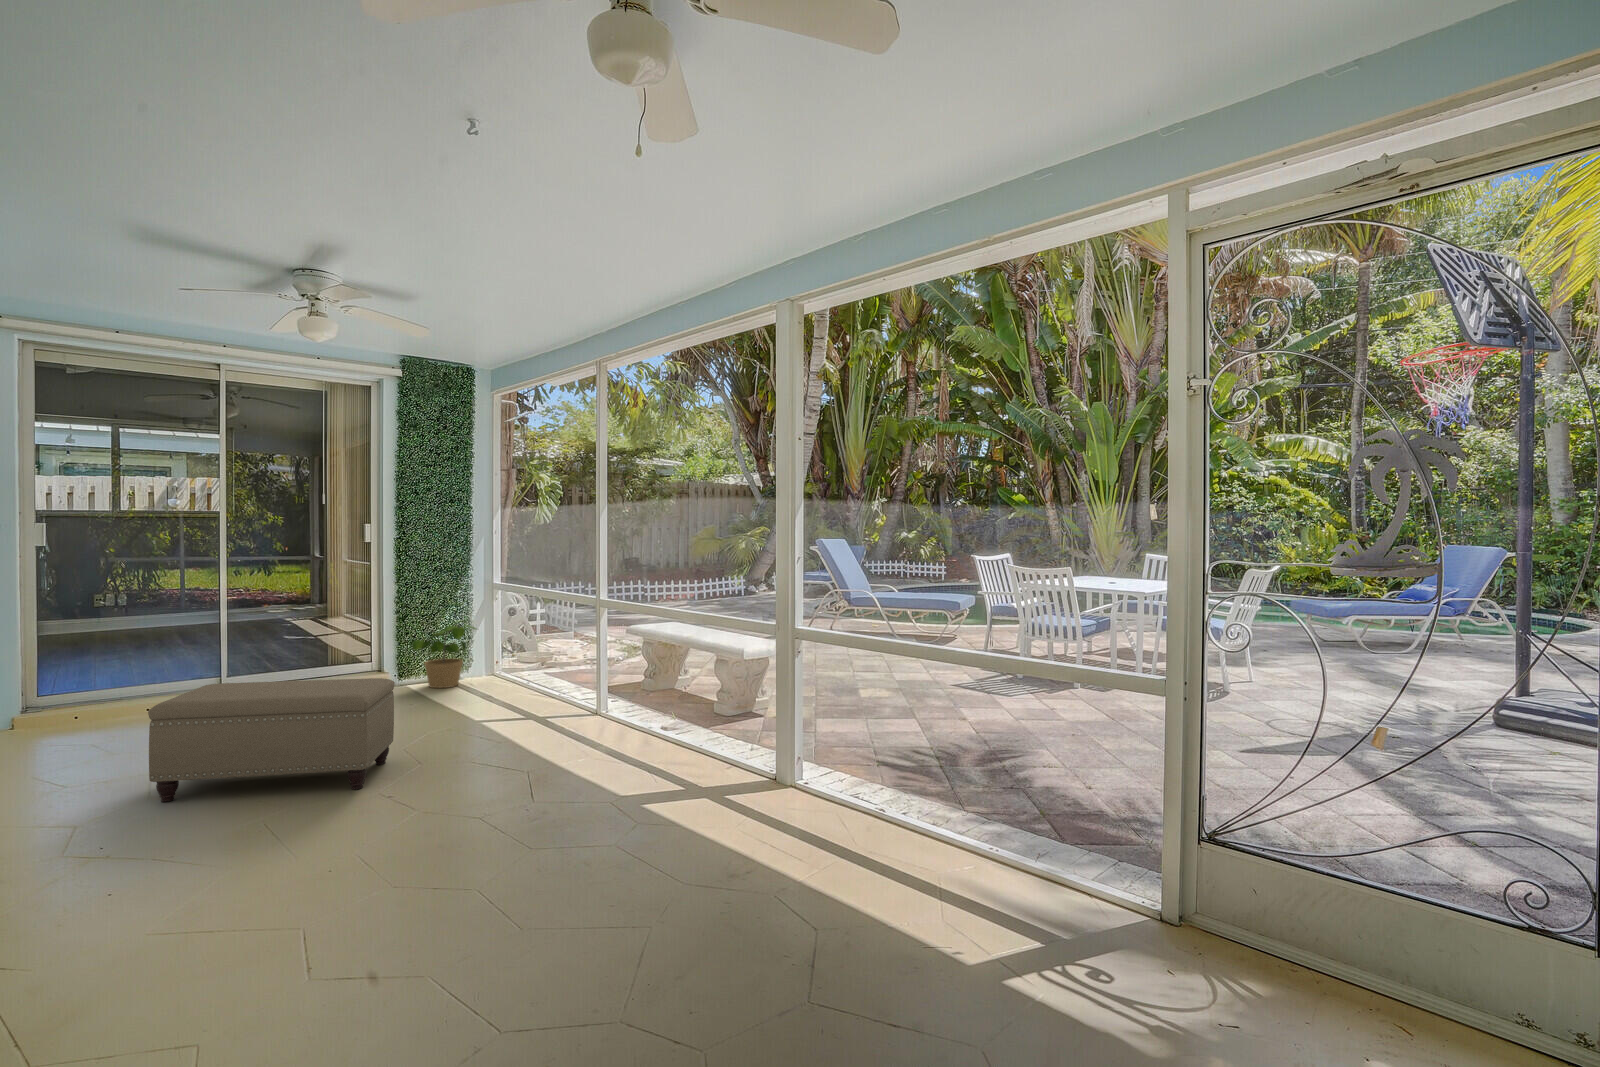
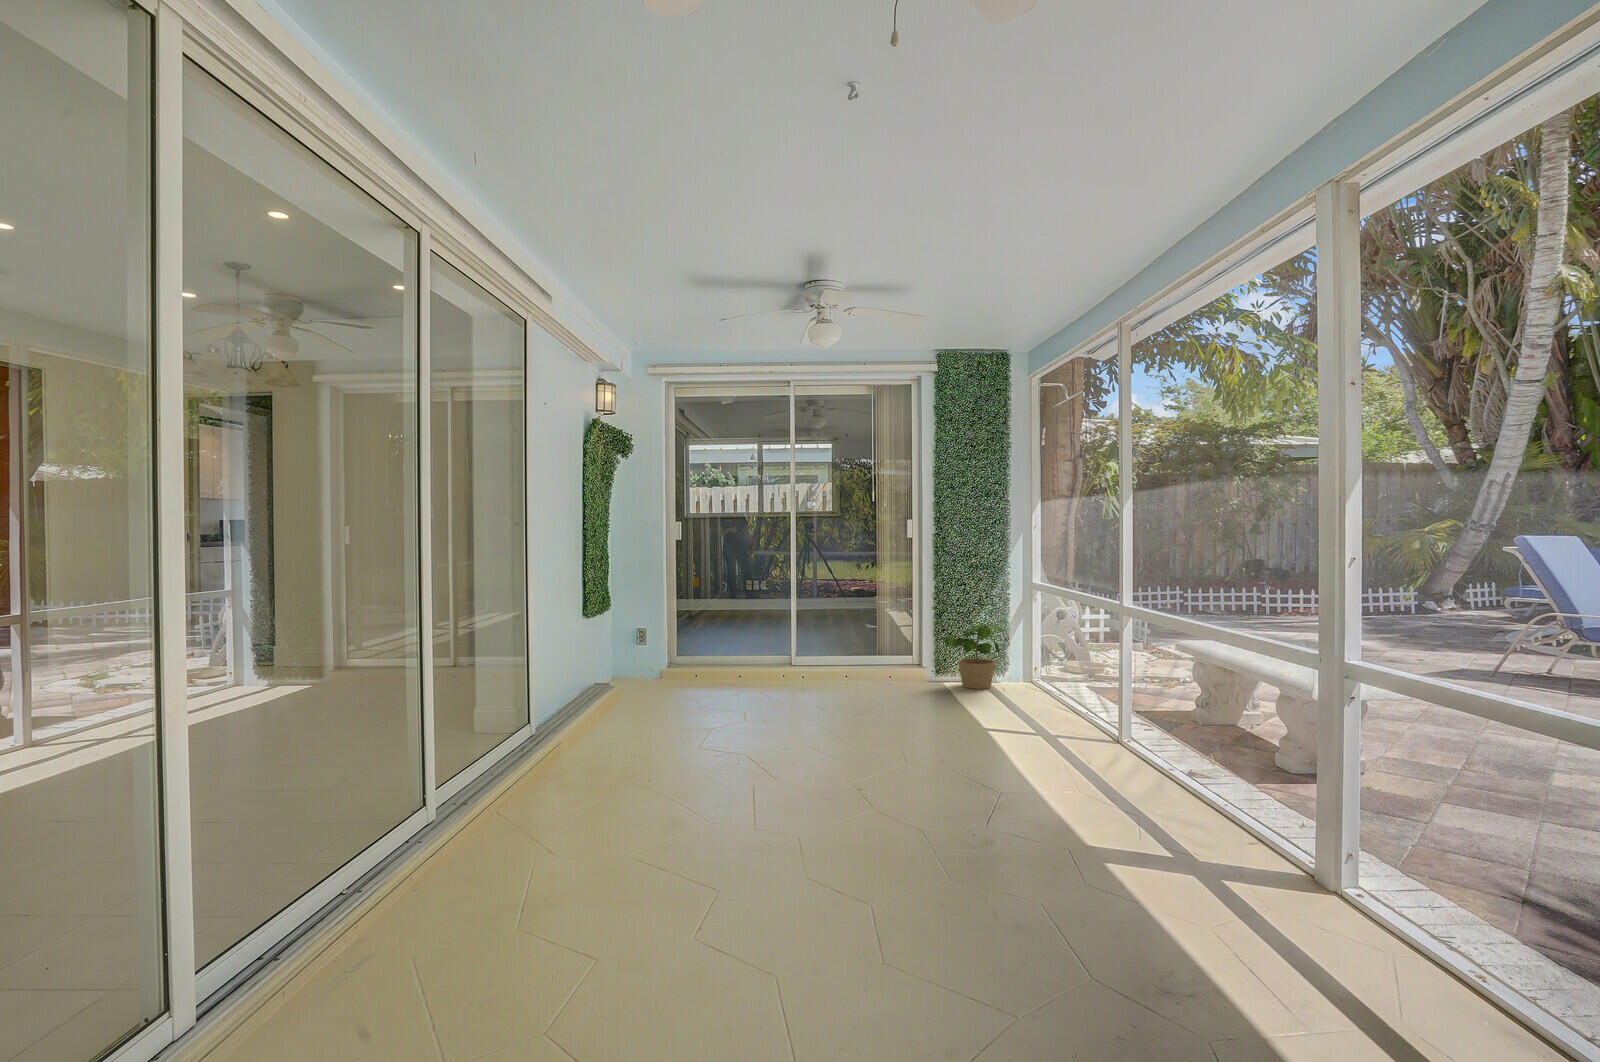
ottoman: present [148,678,395,802] -> none [702,657,889,772]

